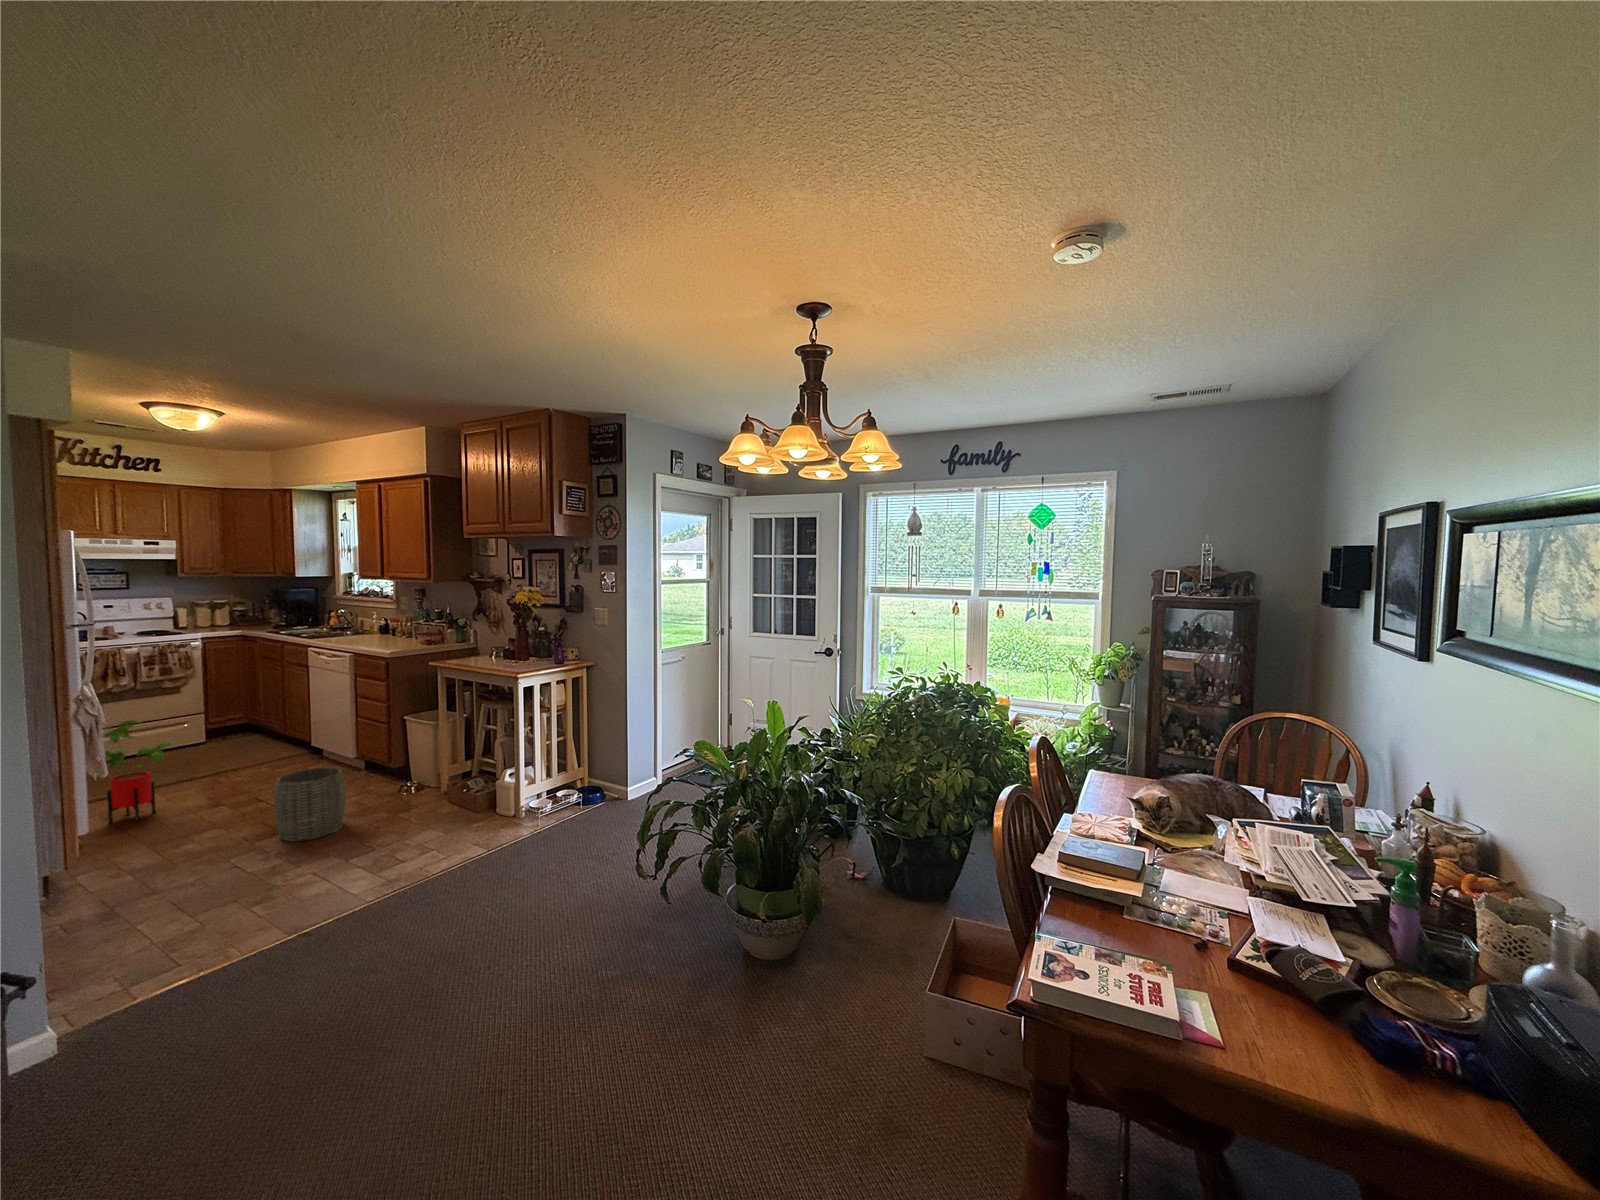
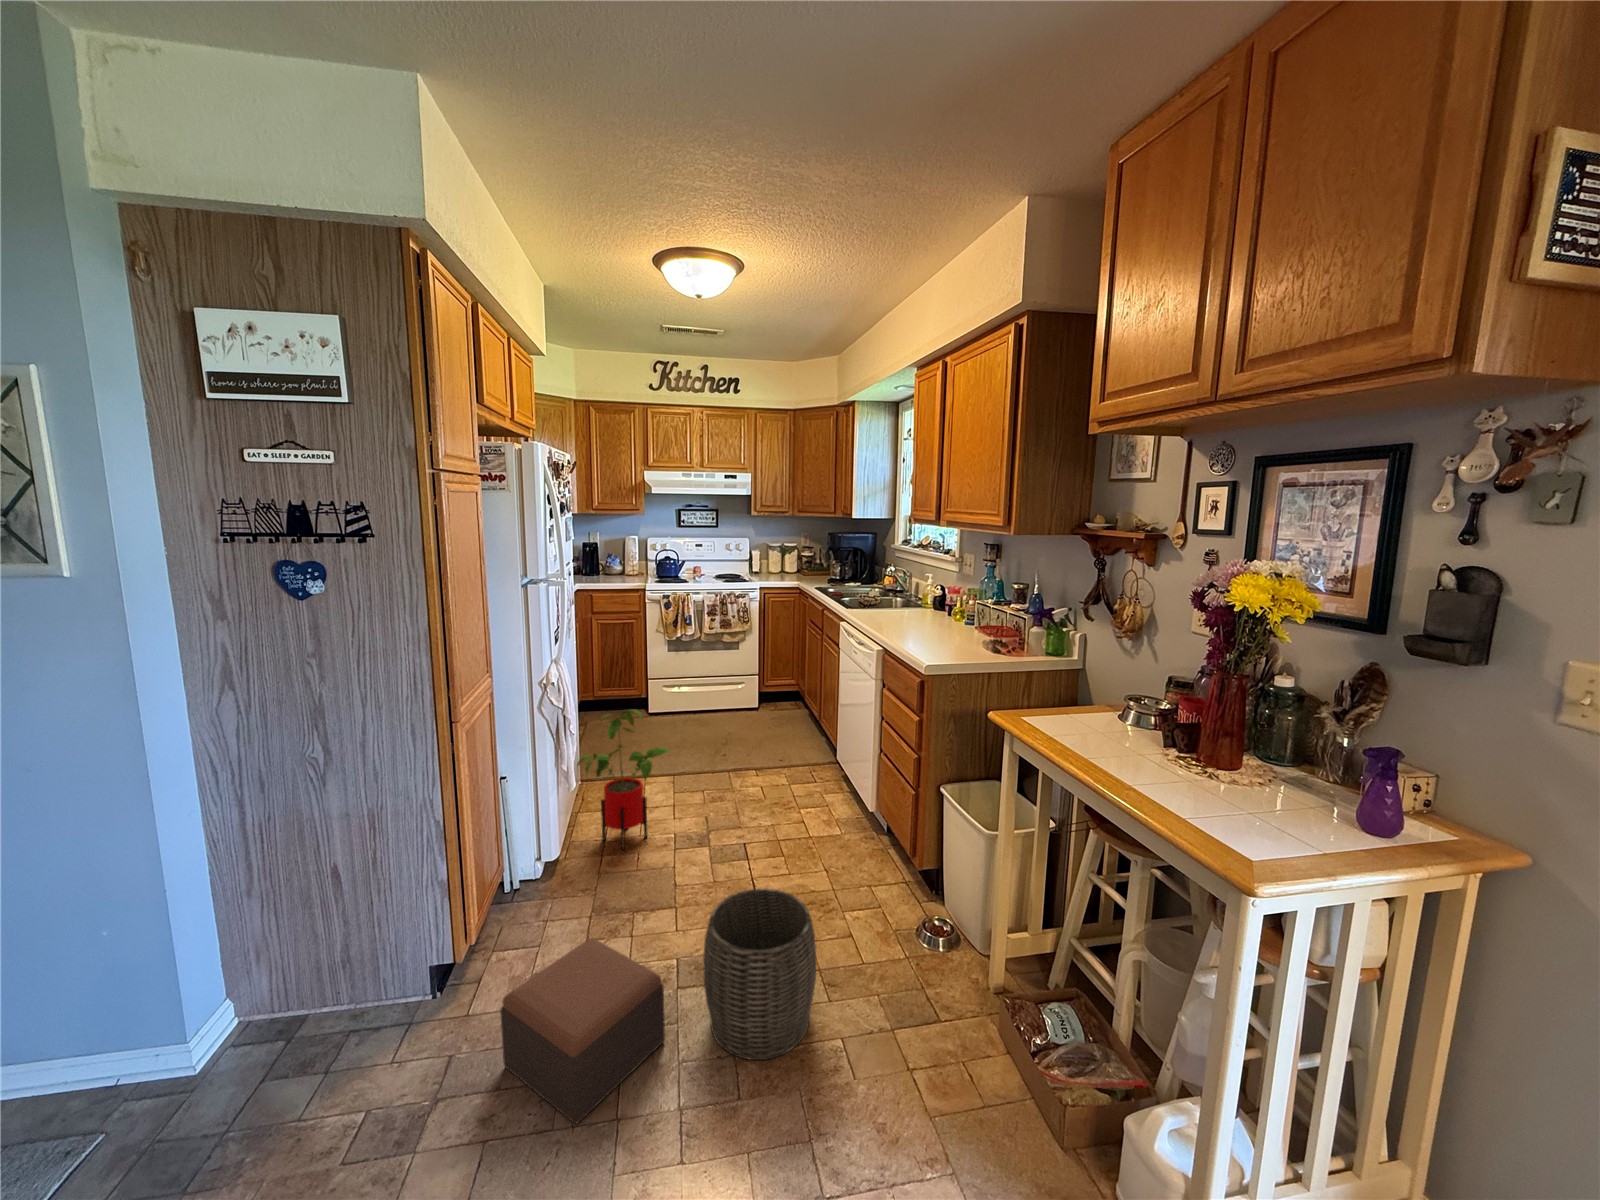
footstool: none [142,812,255,884] -> present [500,938,665,1123]

